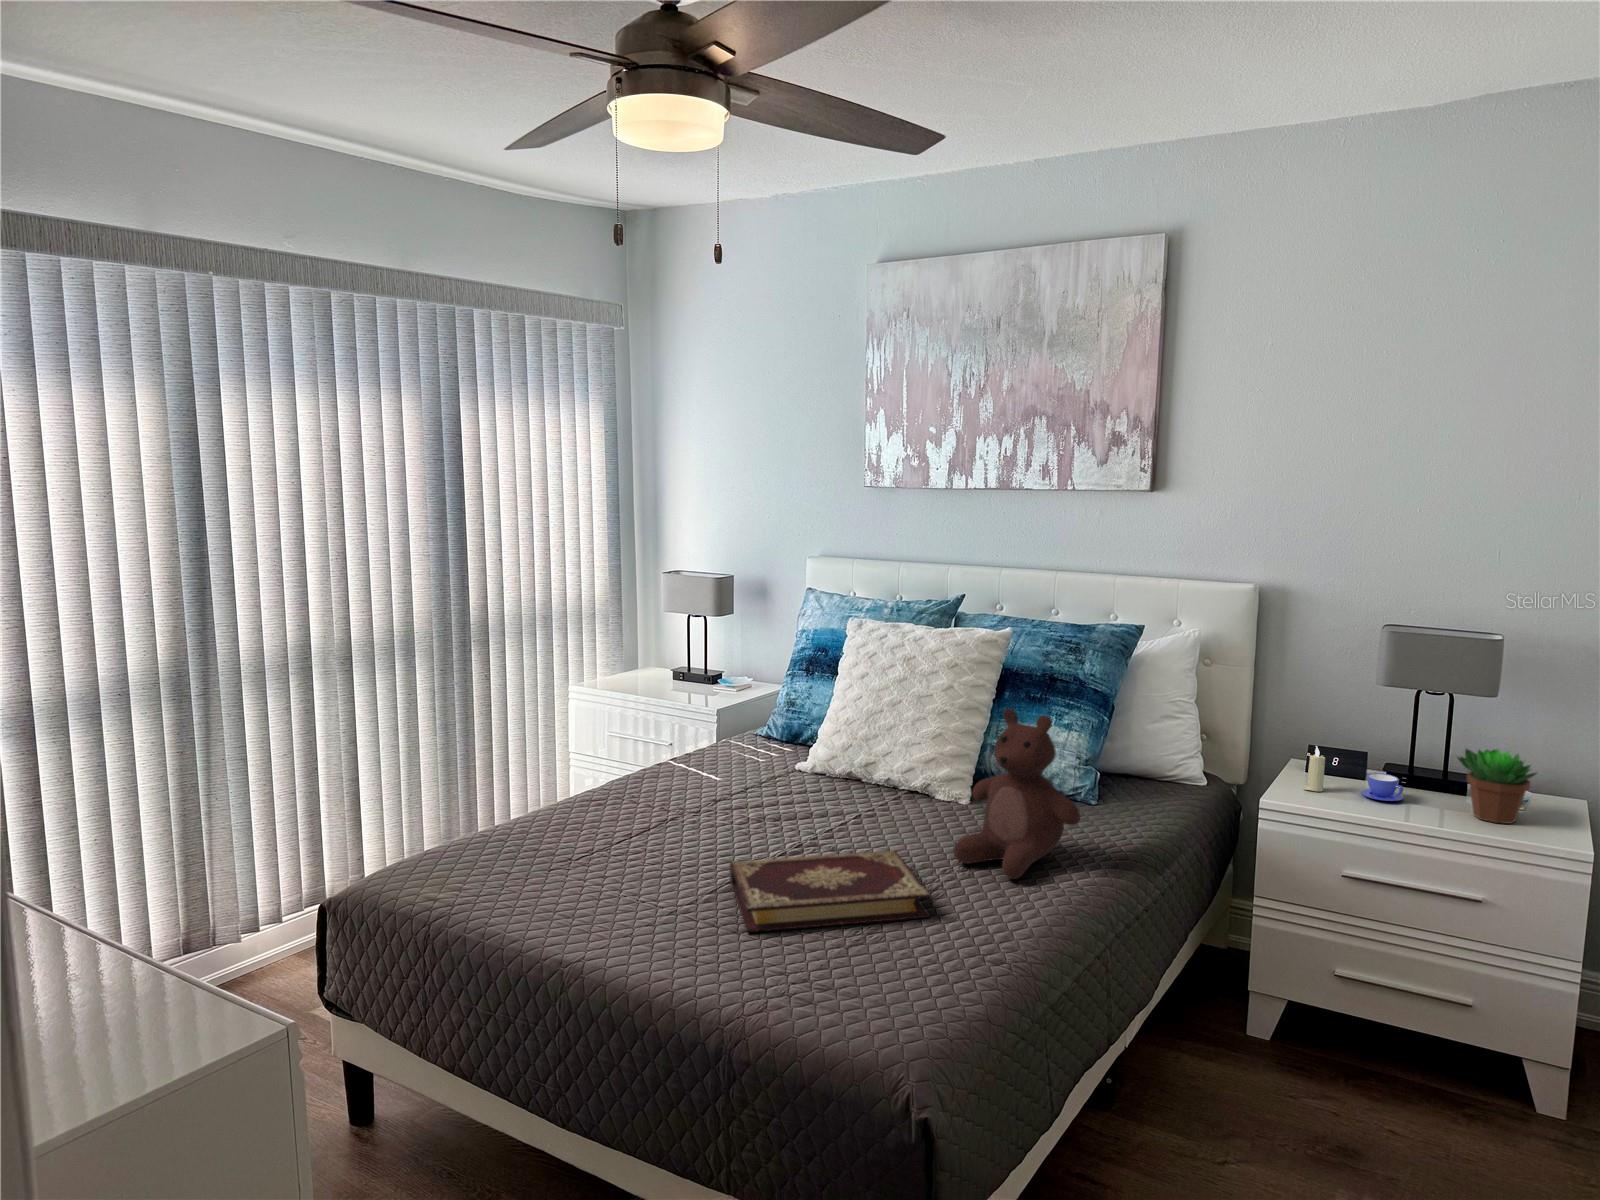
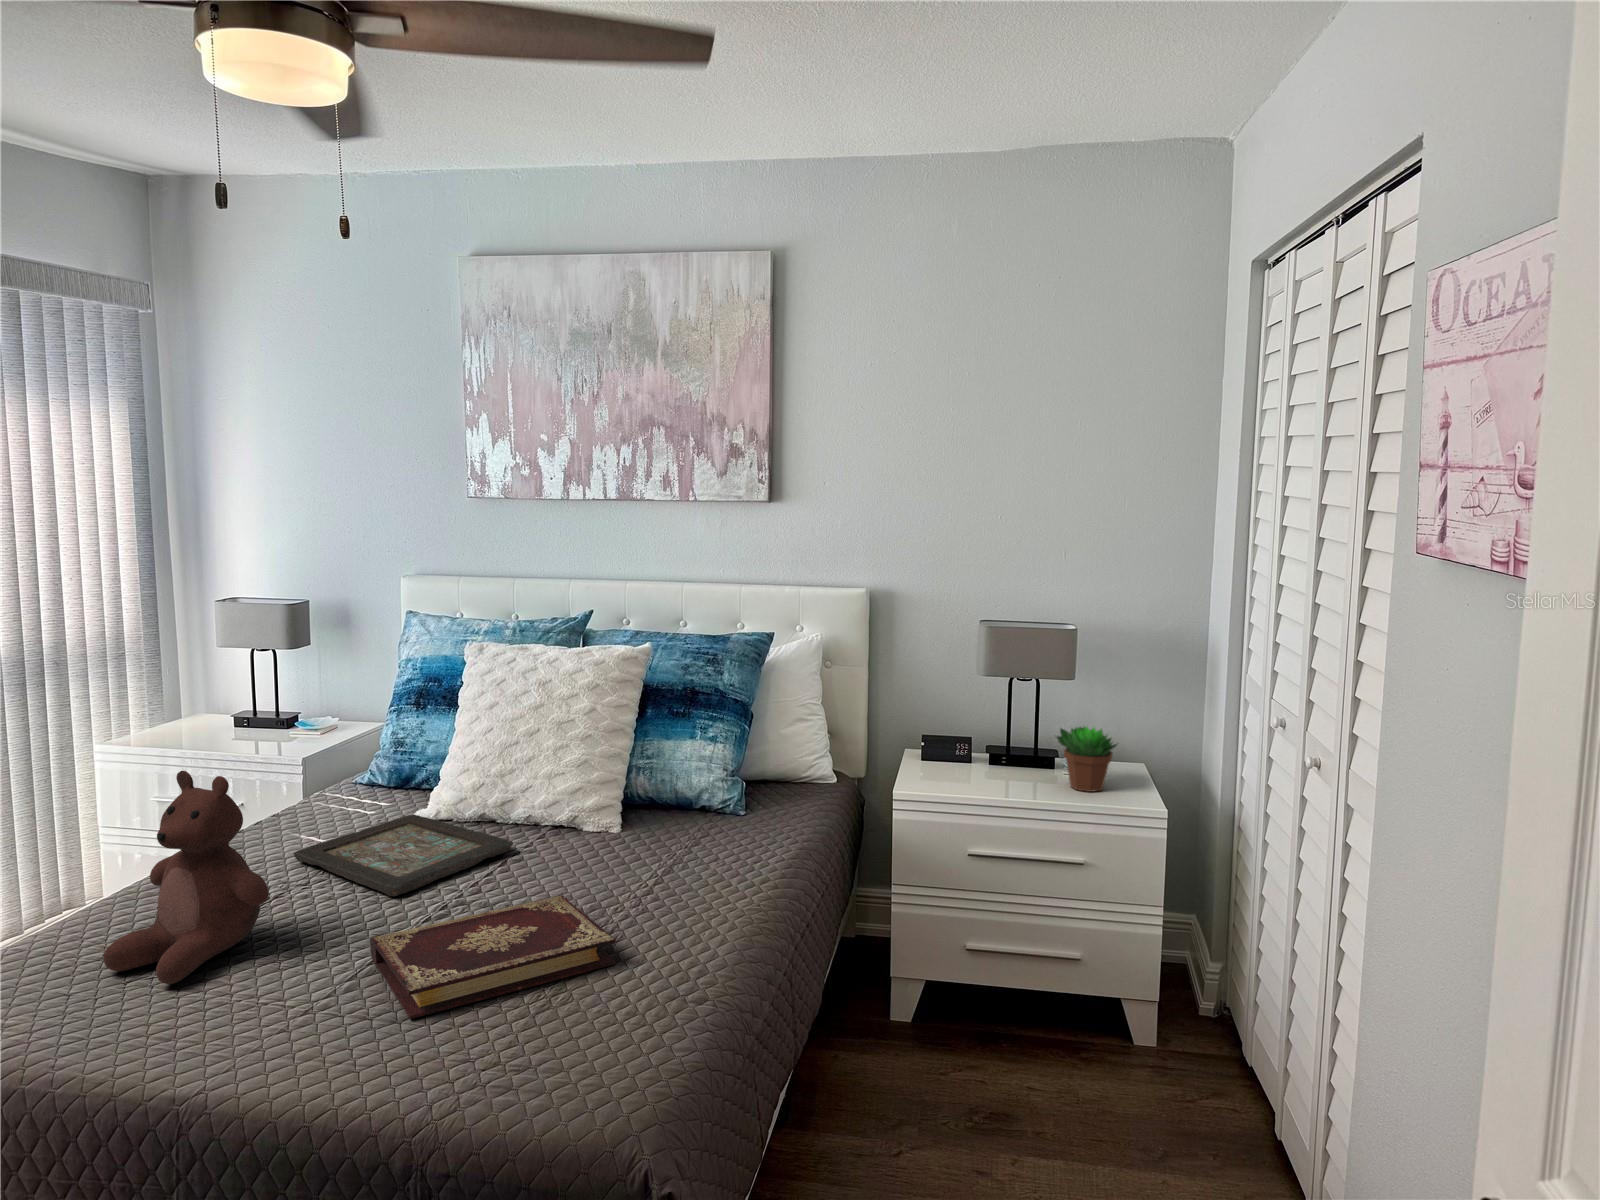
teddy bear: present [953,708,1080,879] -> present [103,771,269,984]
candle: present [1304,746,1325,792] -> none [930,738,948,780]
decorative tray: none [690,767,868,833] -> present [293,815,513,896]
teacup: present [1361,773,1404,801] -> none [978,758,1013,782]

